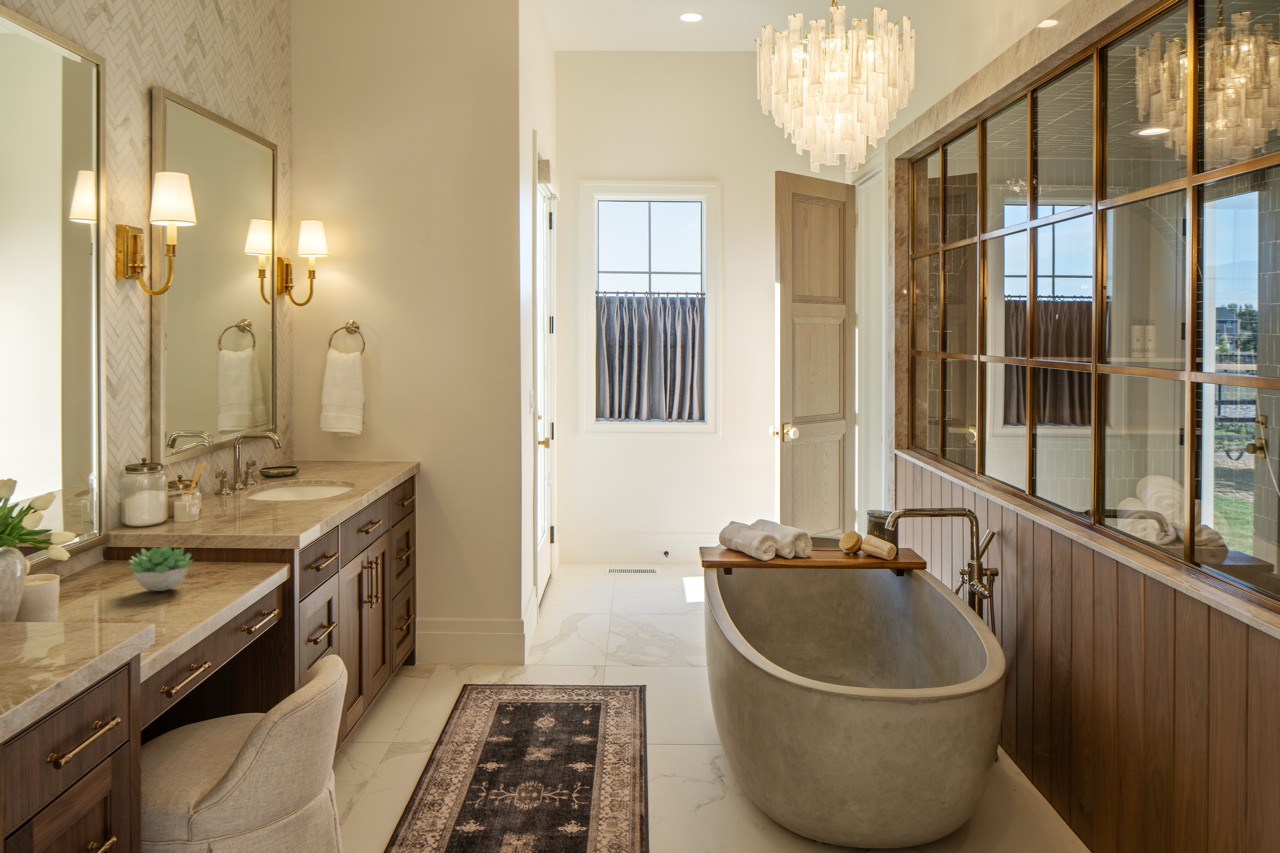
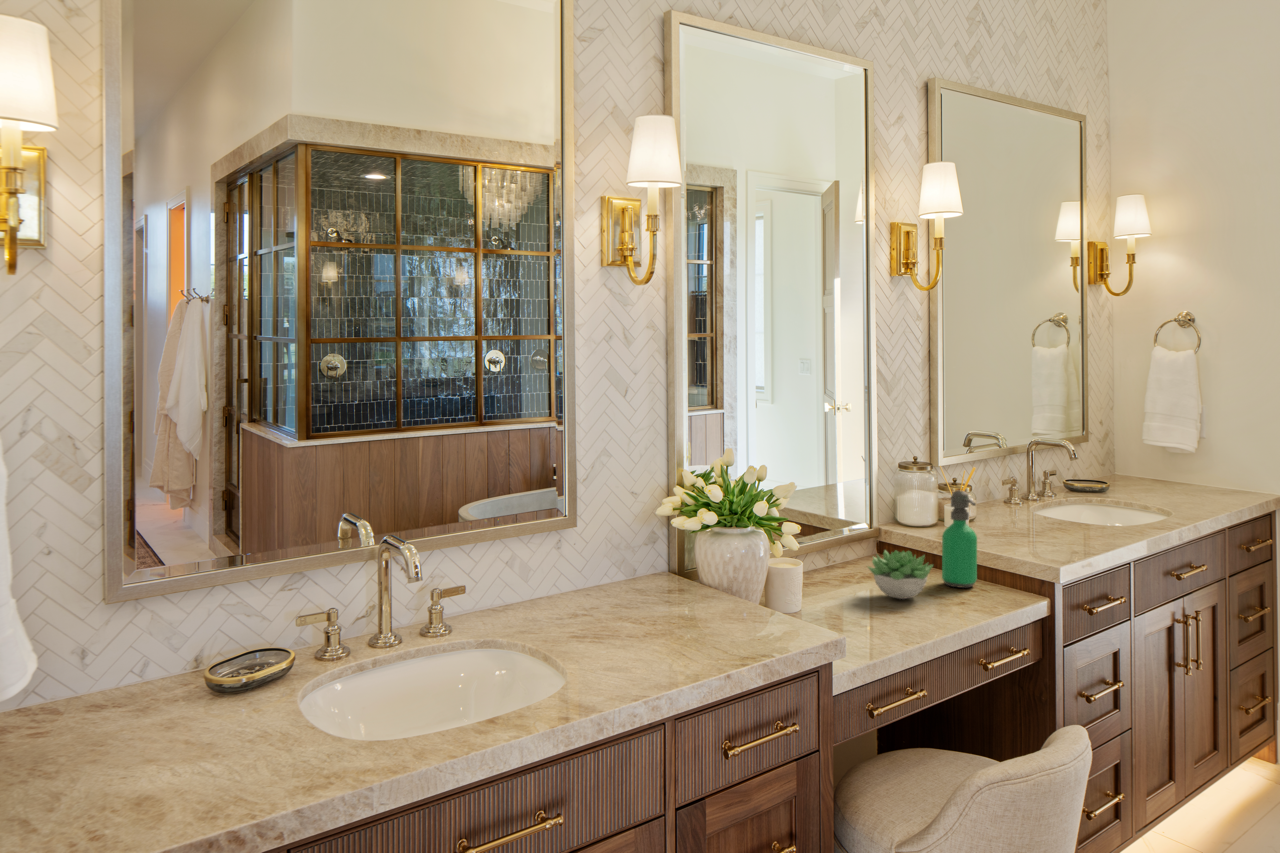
soap dispenser: none [191,485,225,572] -> present [942,490,977,588]

